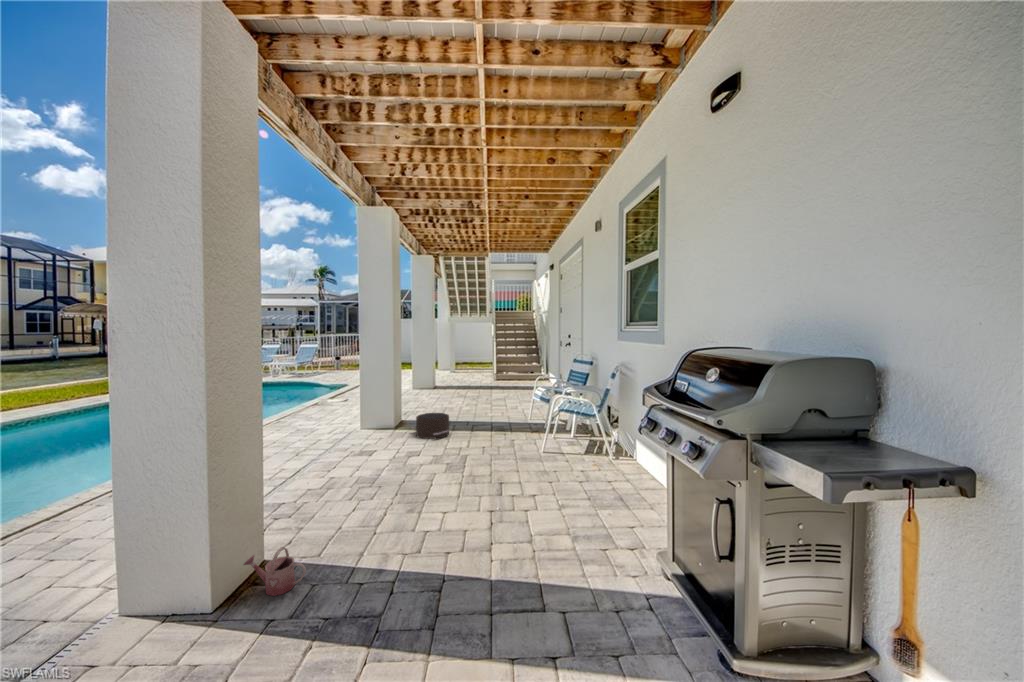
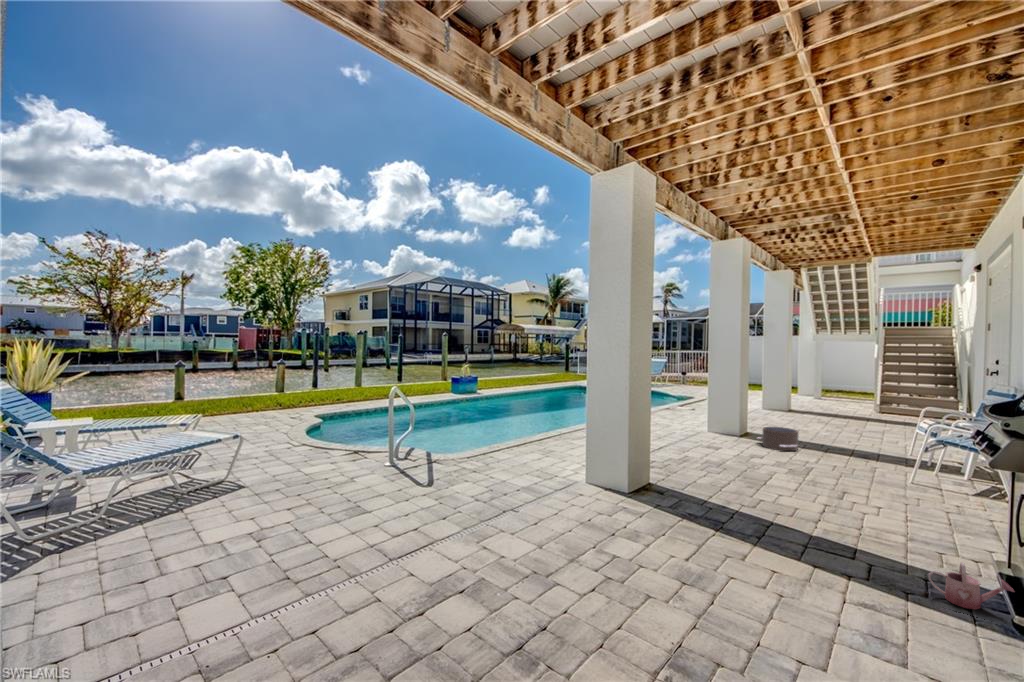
watering can: present [244,547,306,596] -> present [928,562,1014,609]

